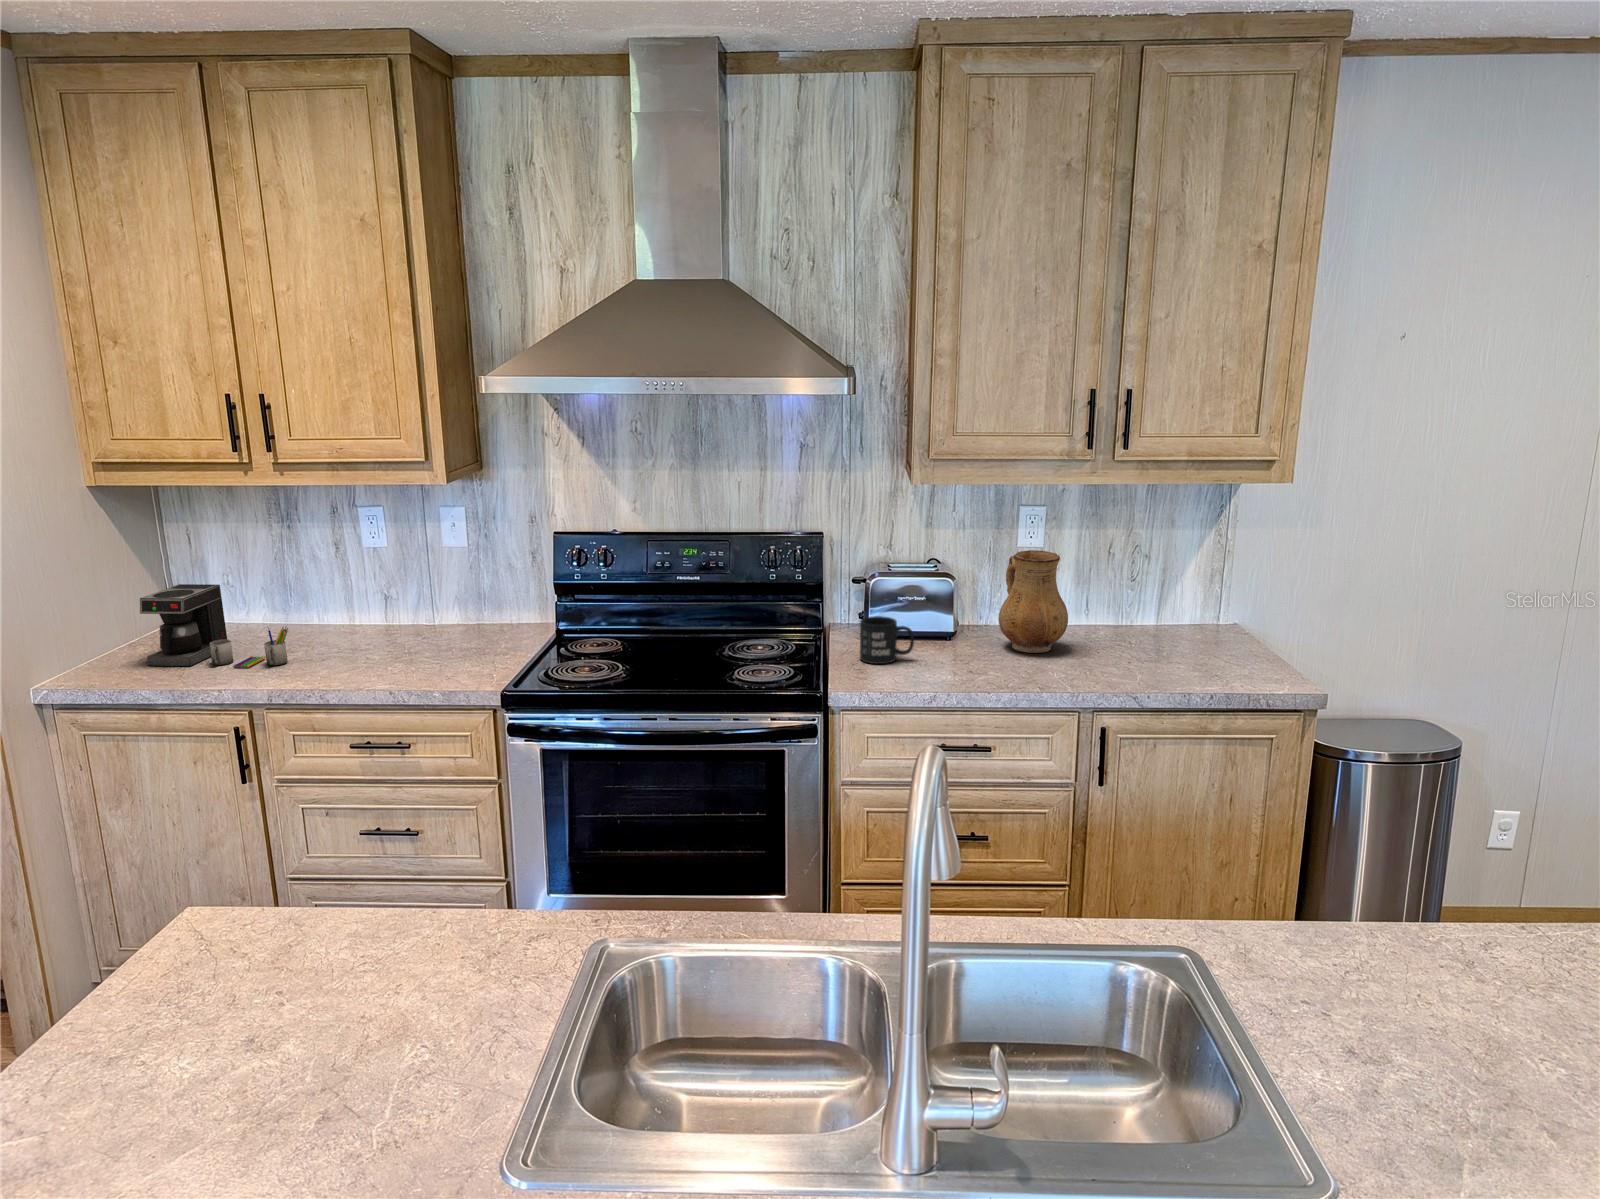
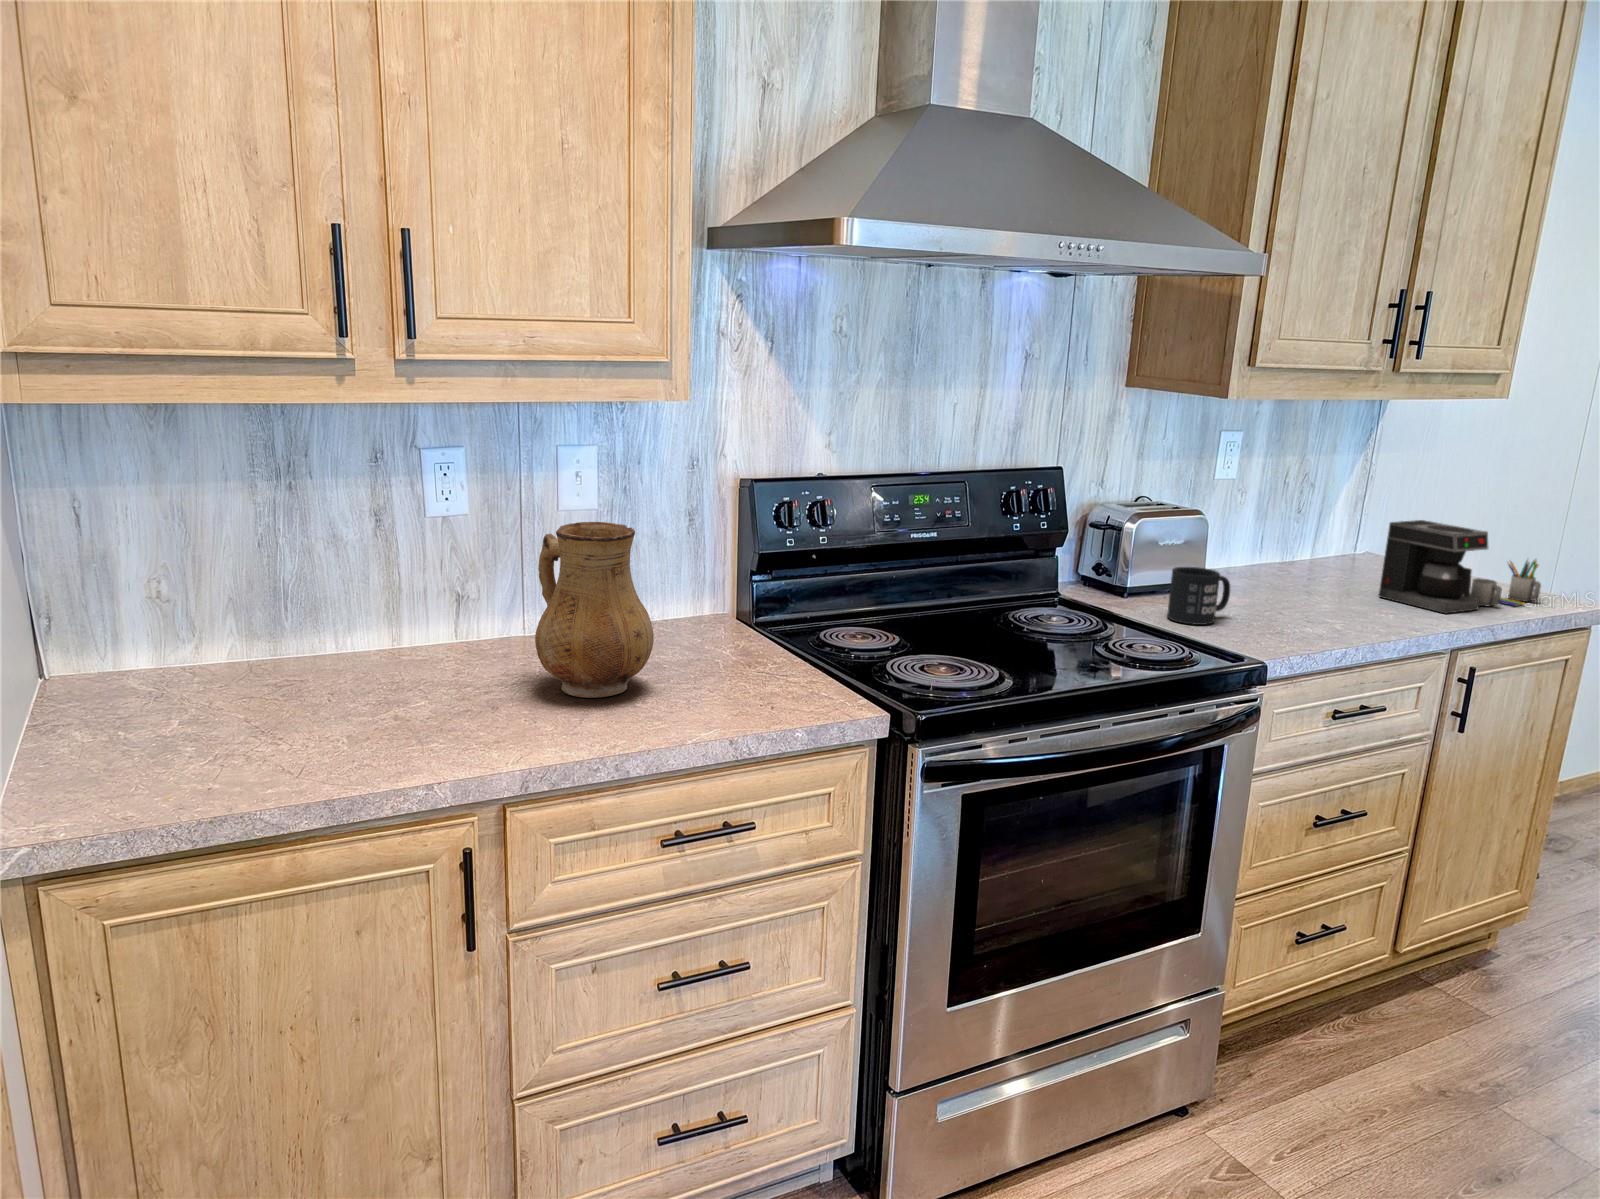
ceramic pitcher: present [999,550,1068,653] -> present [535,522,654,698]
coffee maker: present [140,584,288,668] -> present [1379,520,1541,614]

